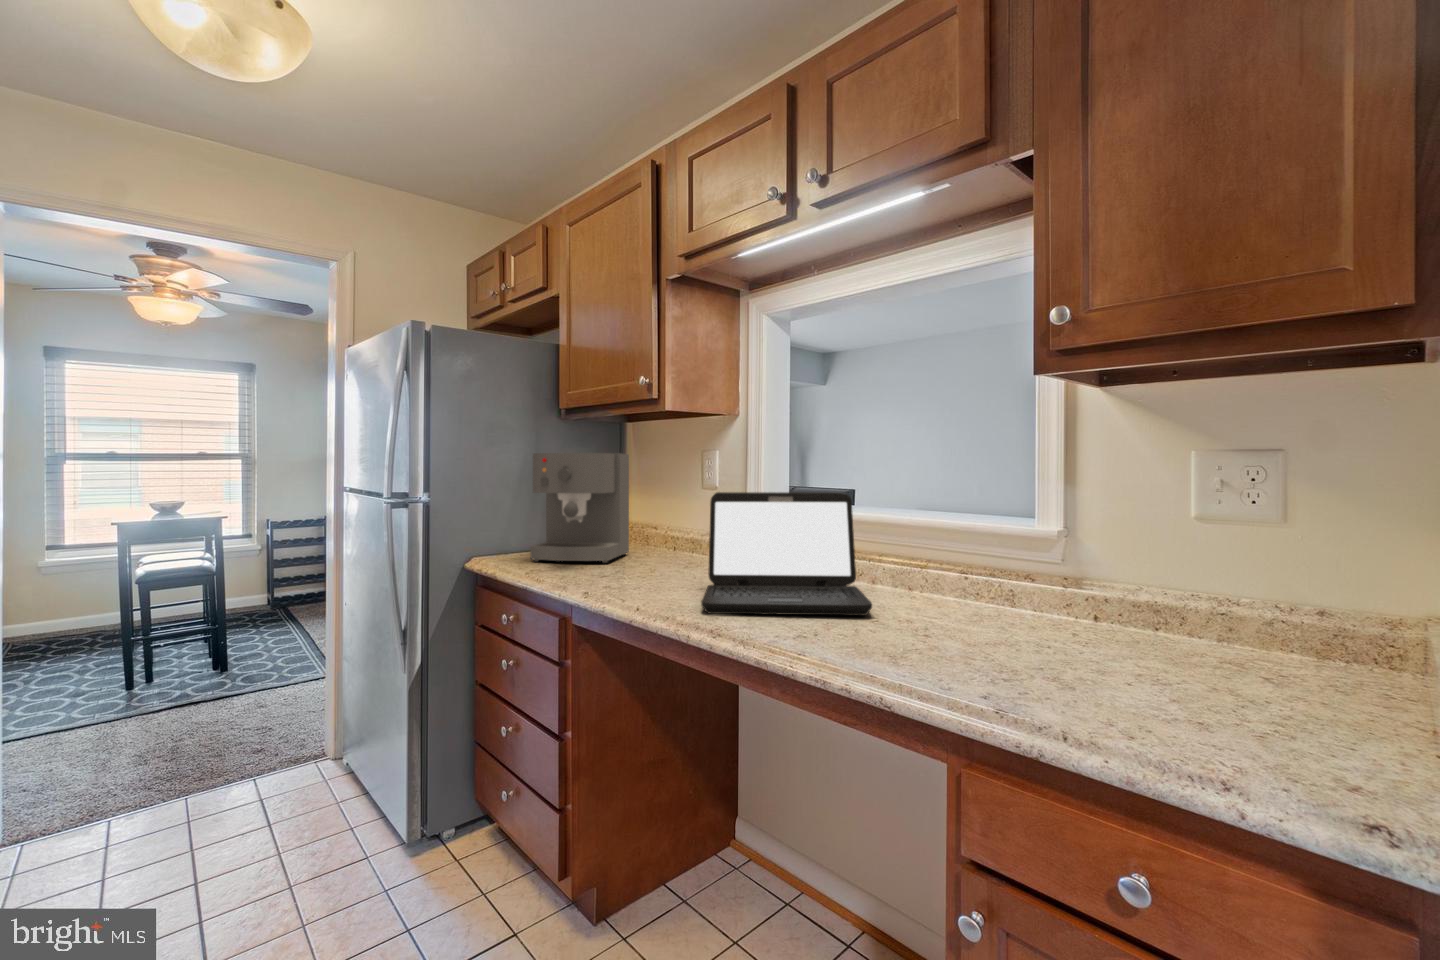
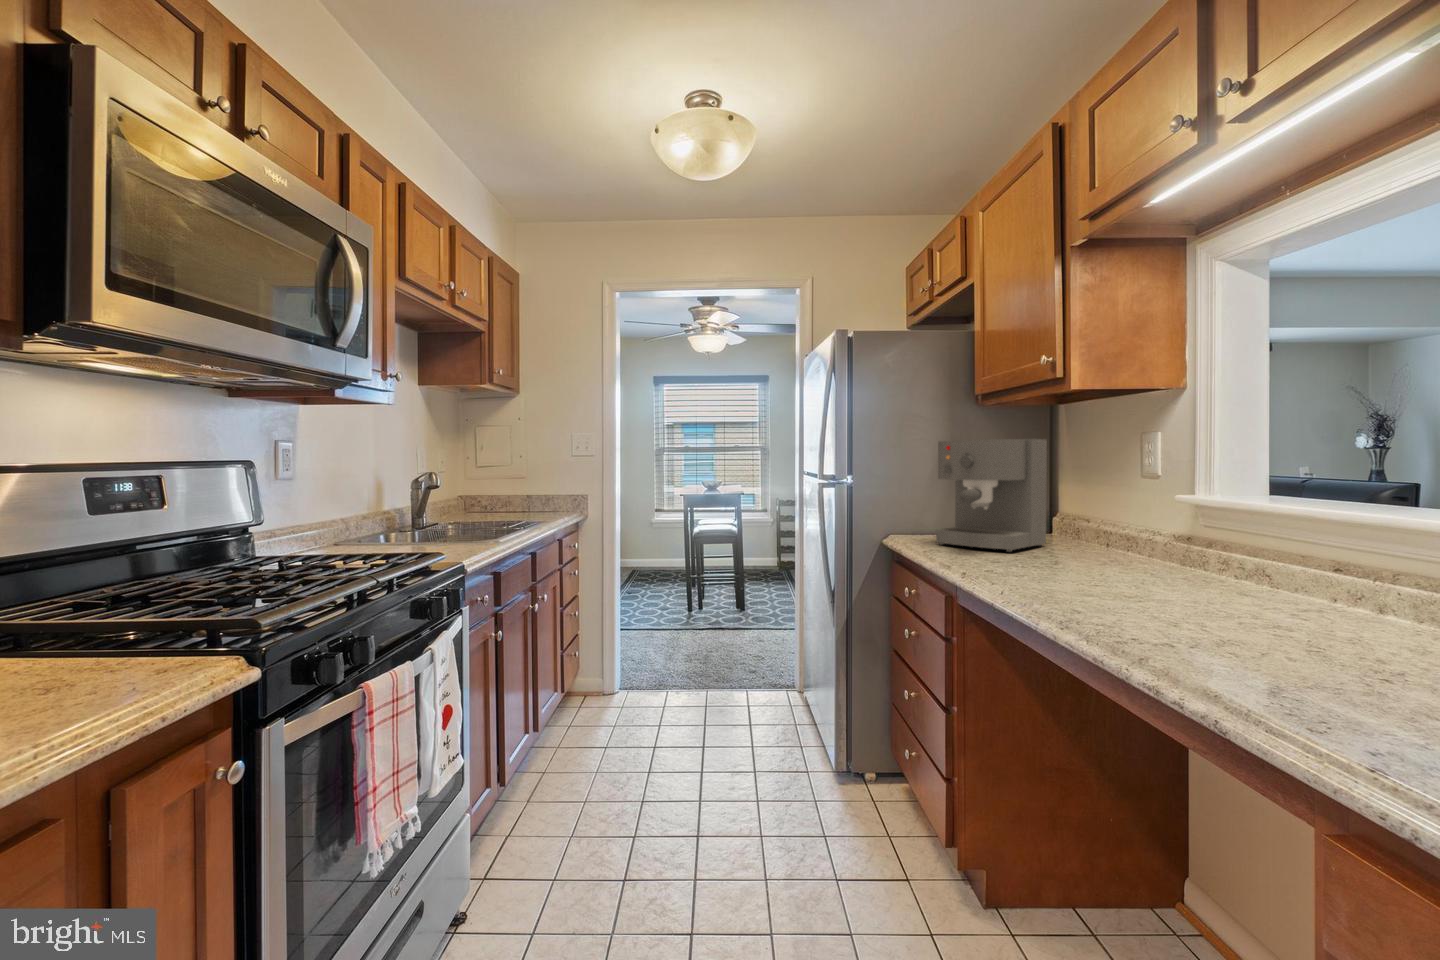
laptop: present [701,492,872,615] -> none [1071,481,1334,647]

